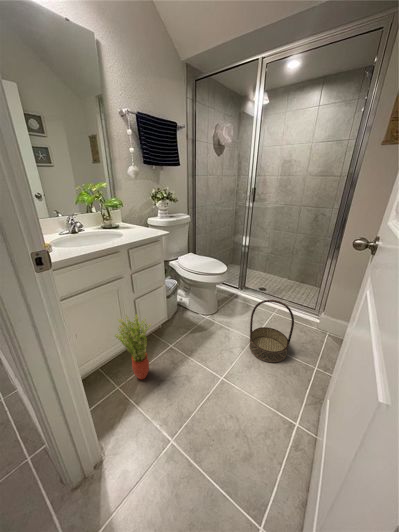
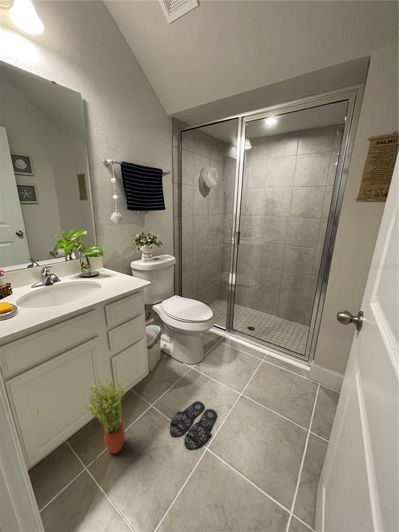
basket: present [250,300,294,363] -> none [238,354,284,425]
slippers: none [188,343,230,379] -> present [170,401,217,450]

